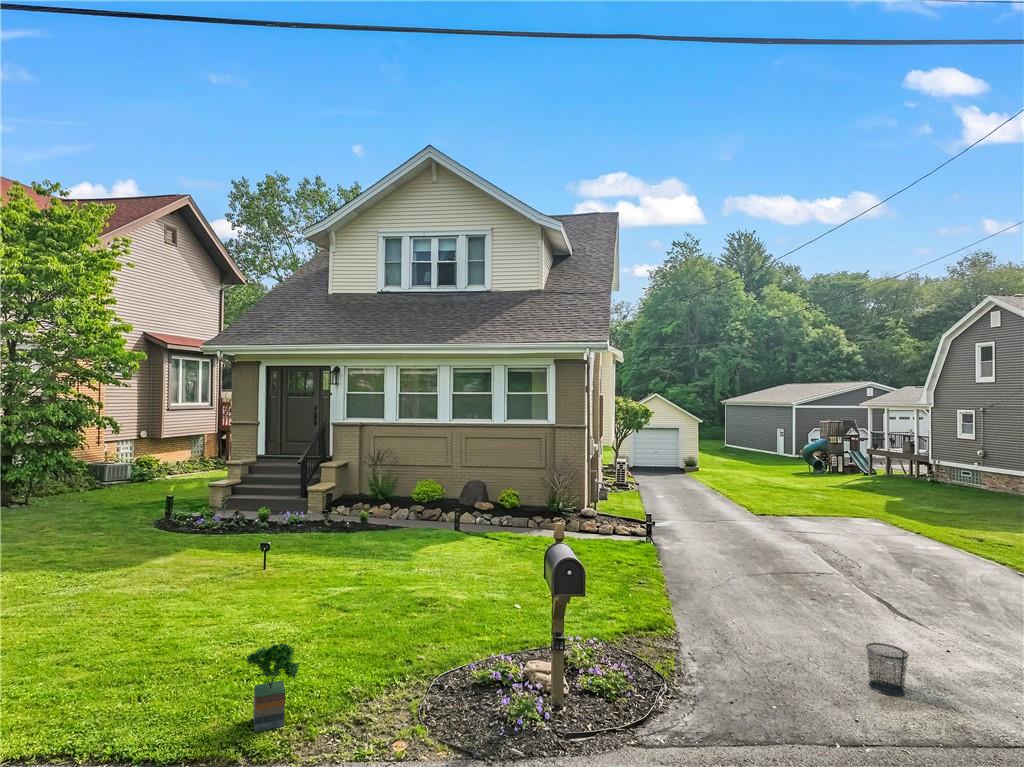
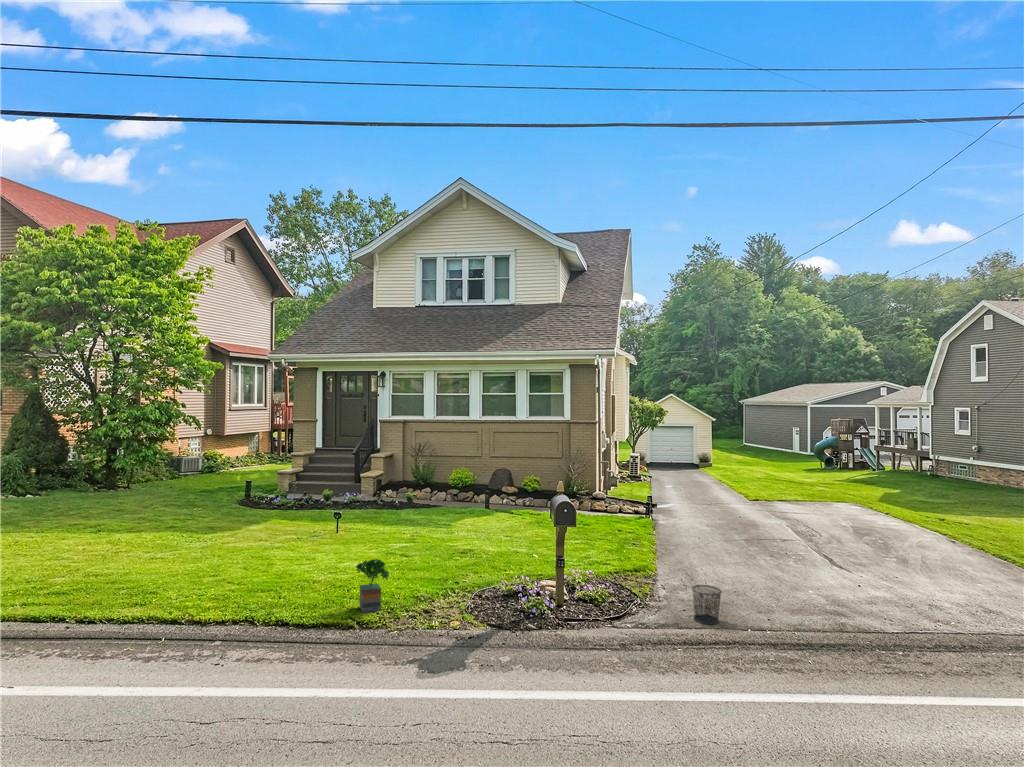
waste bin: present [866,643,909,696] -> present [692,585,722,624]

